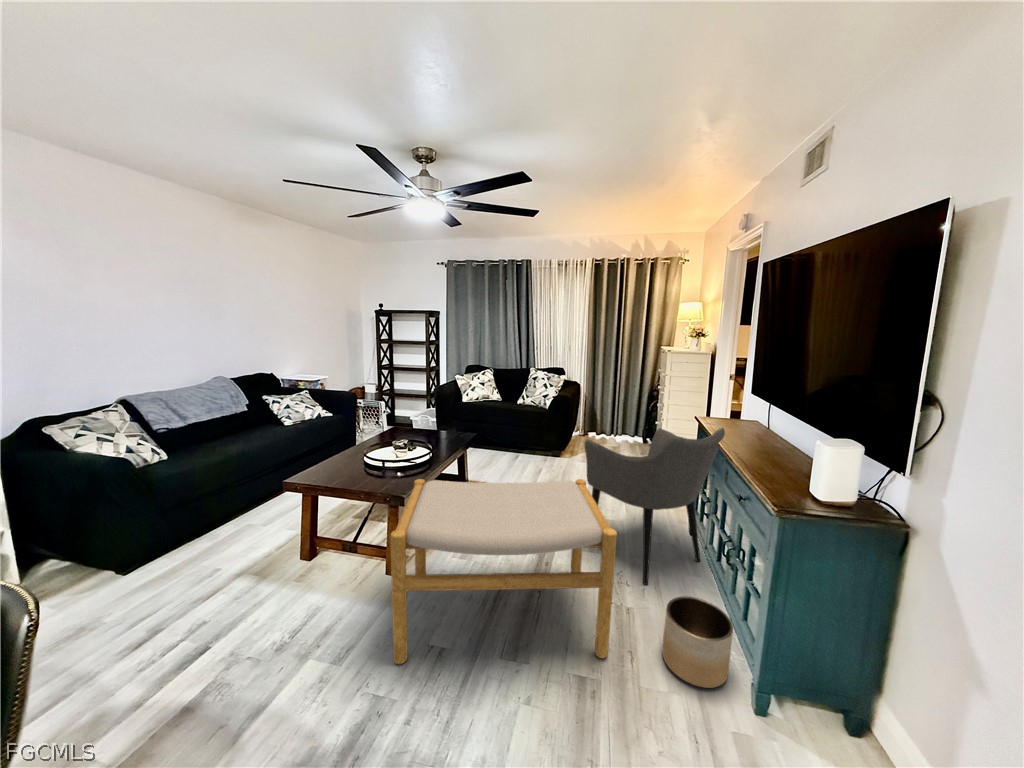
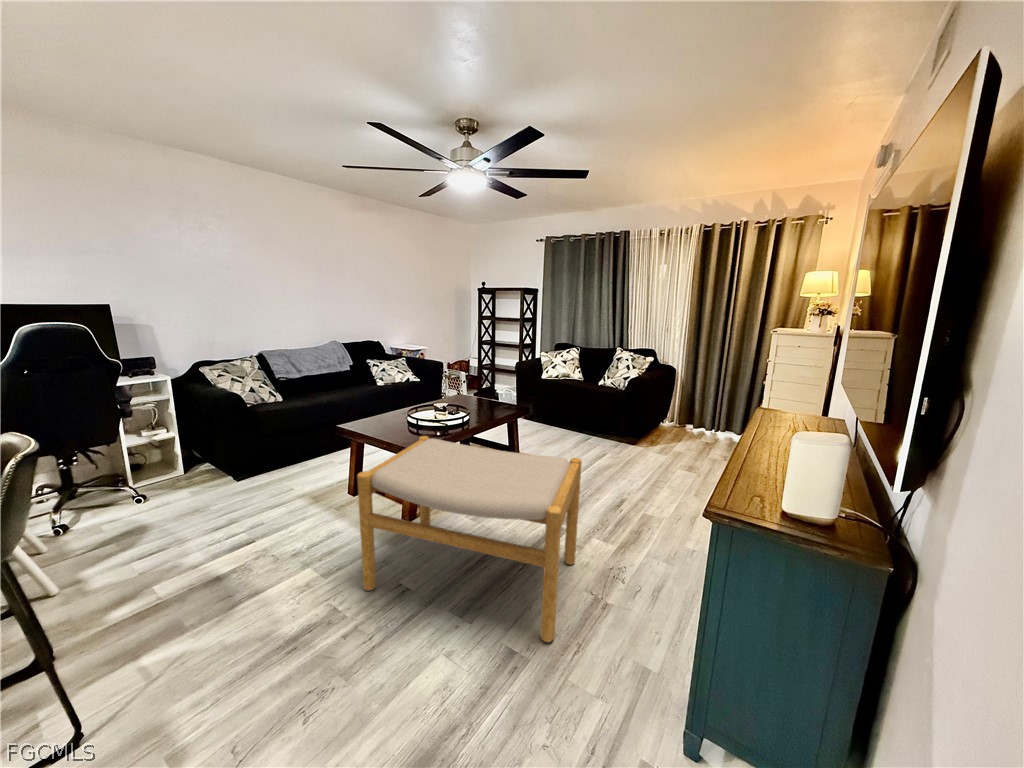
armchair: present [585,428,725,585] -> none [603,418,768,588]
planter: present [662,596,733,688] -> none [612,602,691,712]

